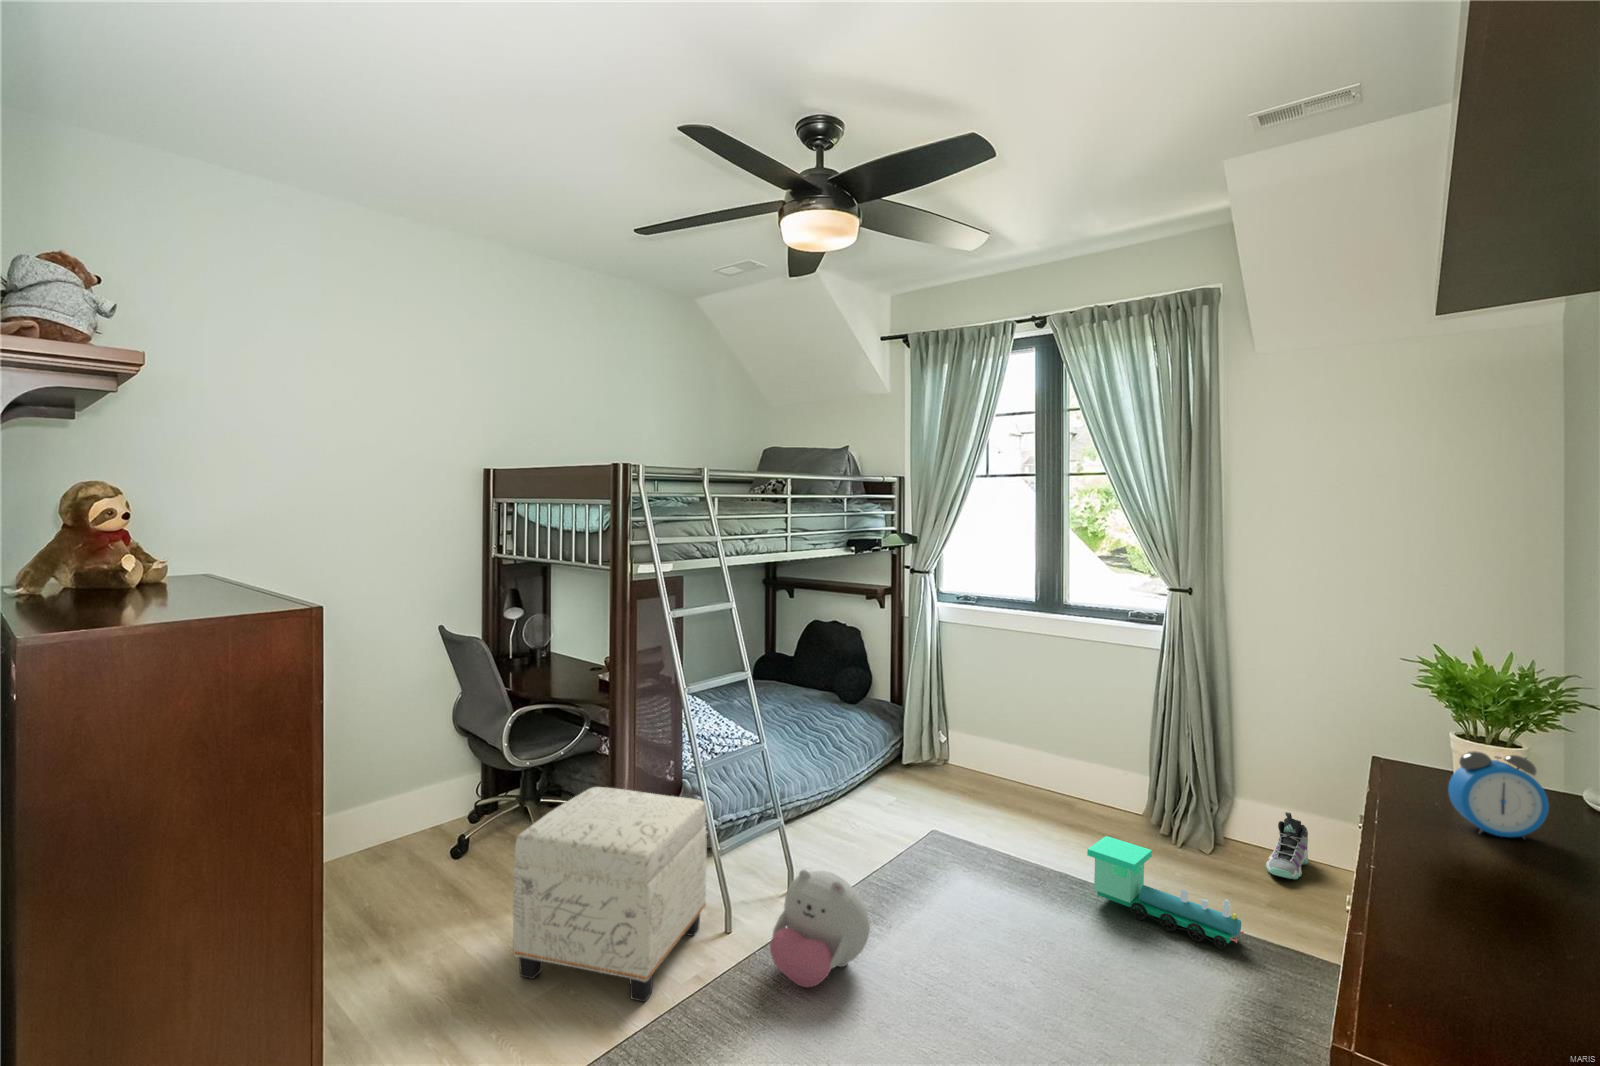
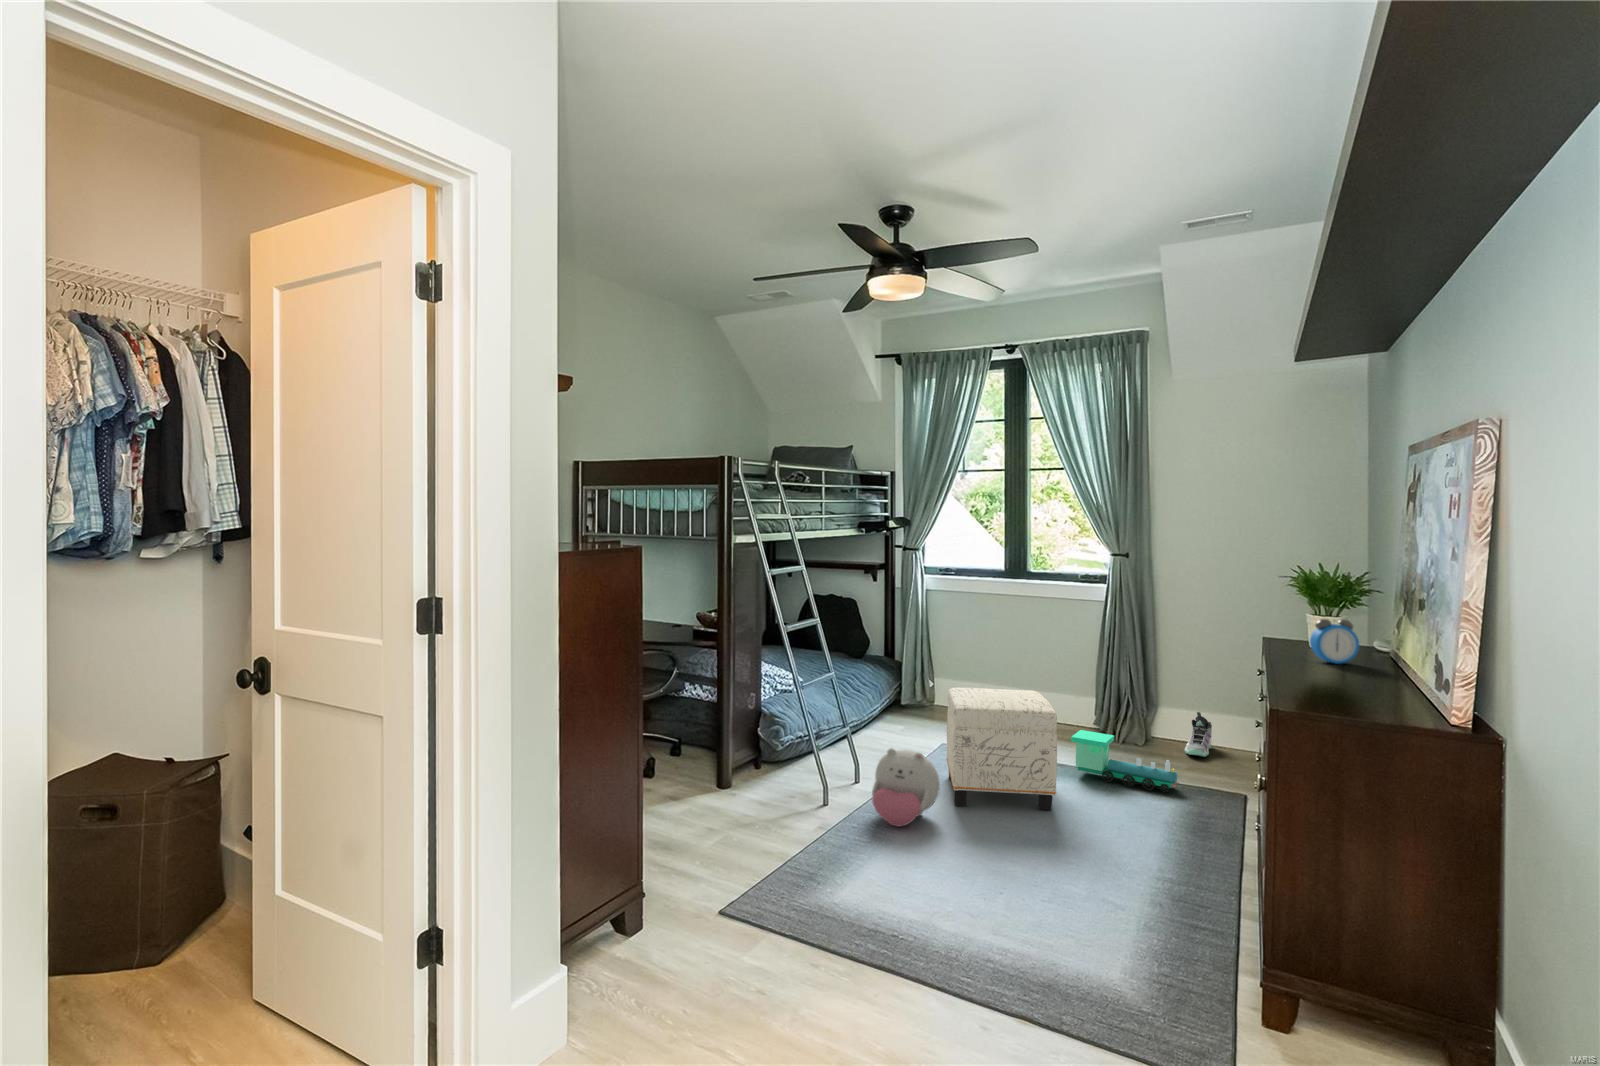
ottoman: present [513,787,707,1002] -> present [947,688,1057,810]

